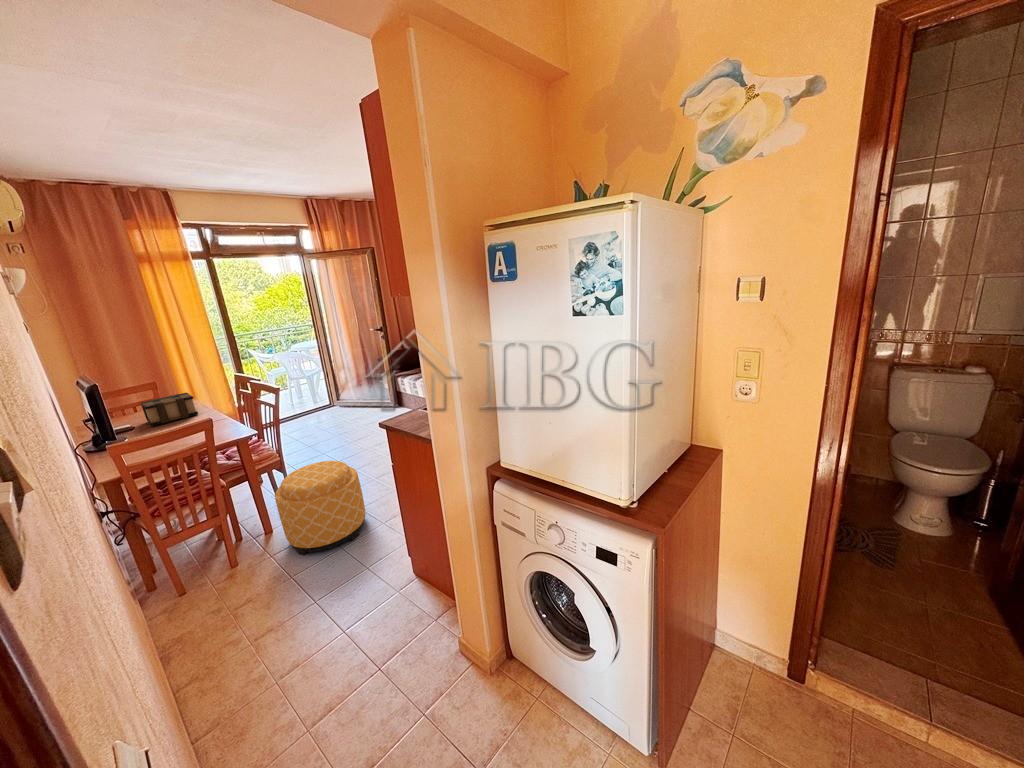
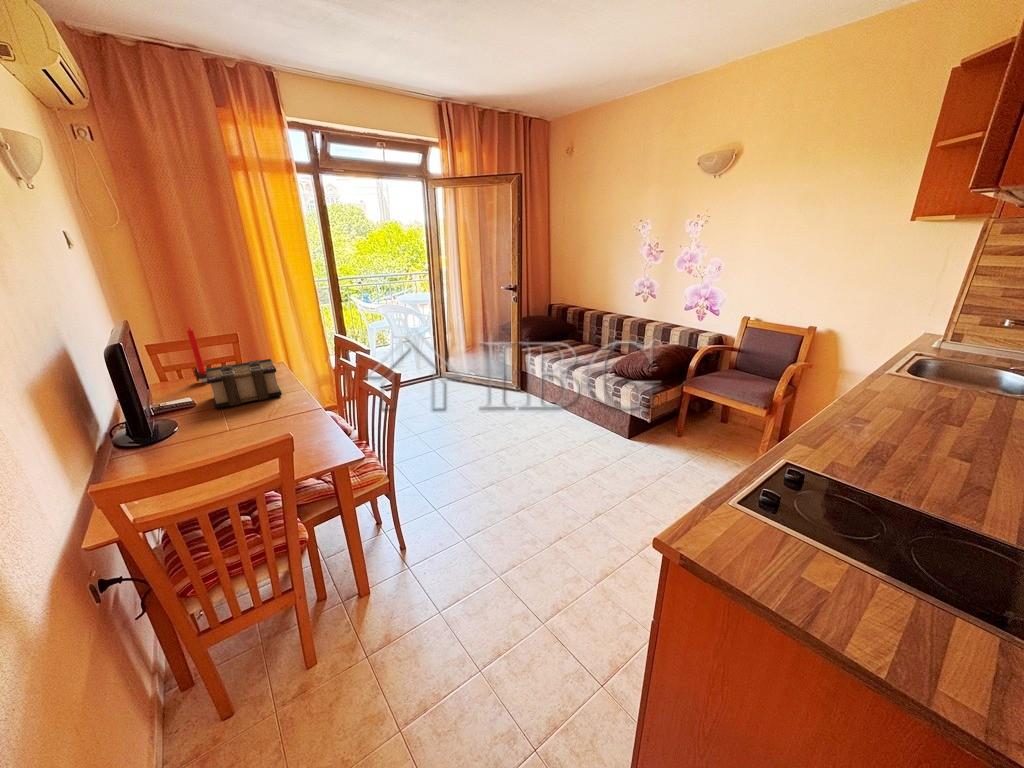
candle: none [120,378,140,417] -> present [187,327,209,382]
ottoman: present [275,461,366,555] -> none [380,504,512,673]

